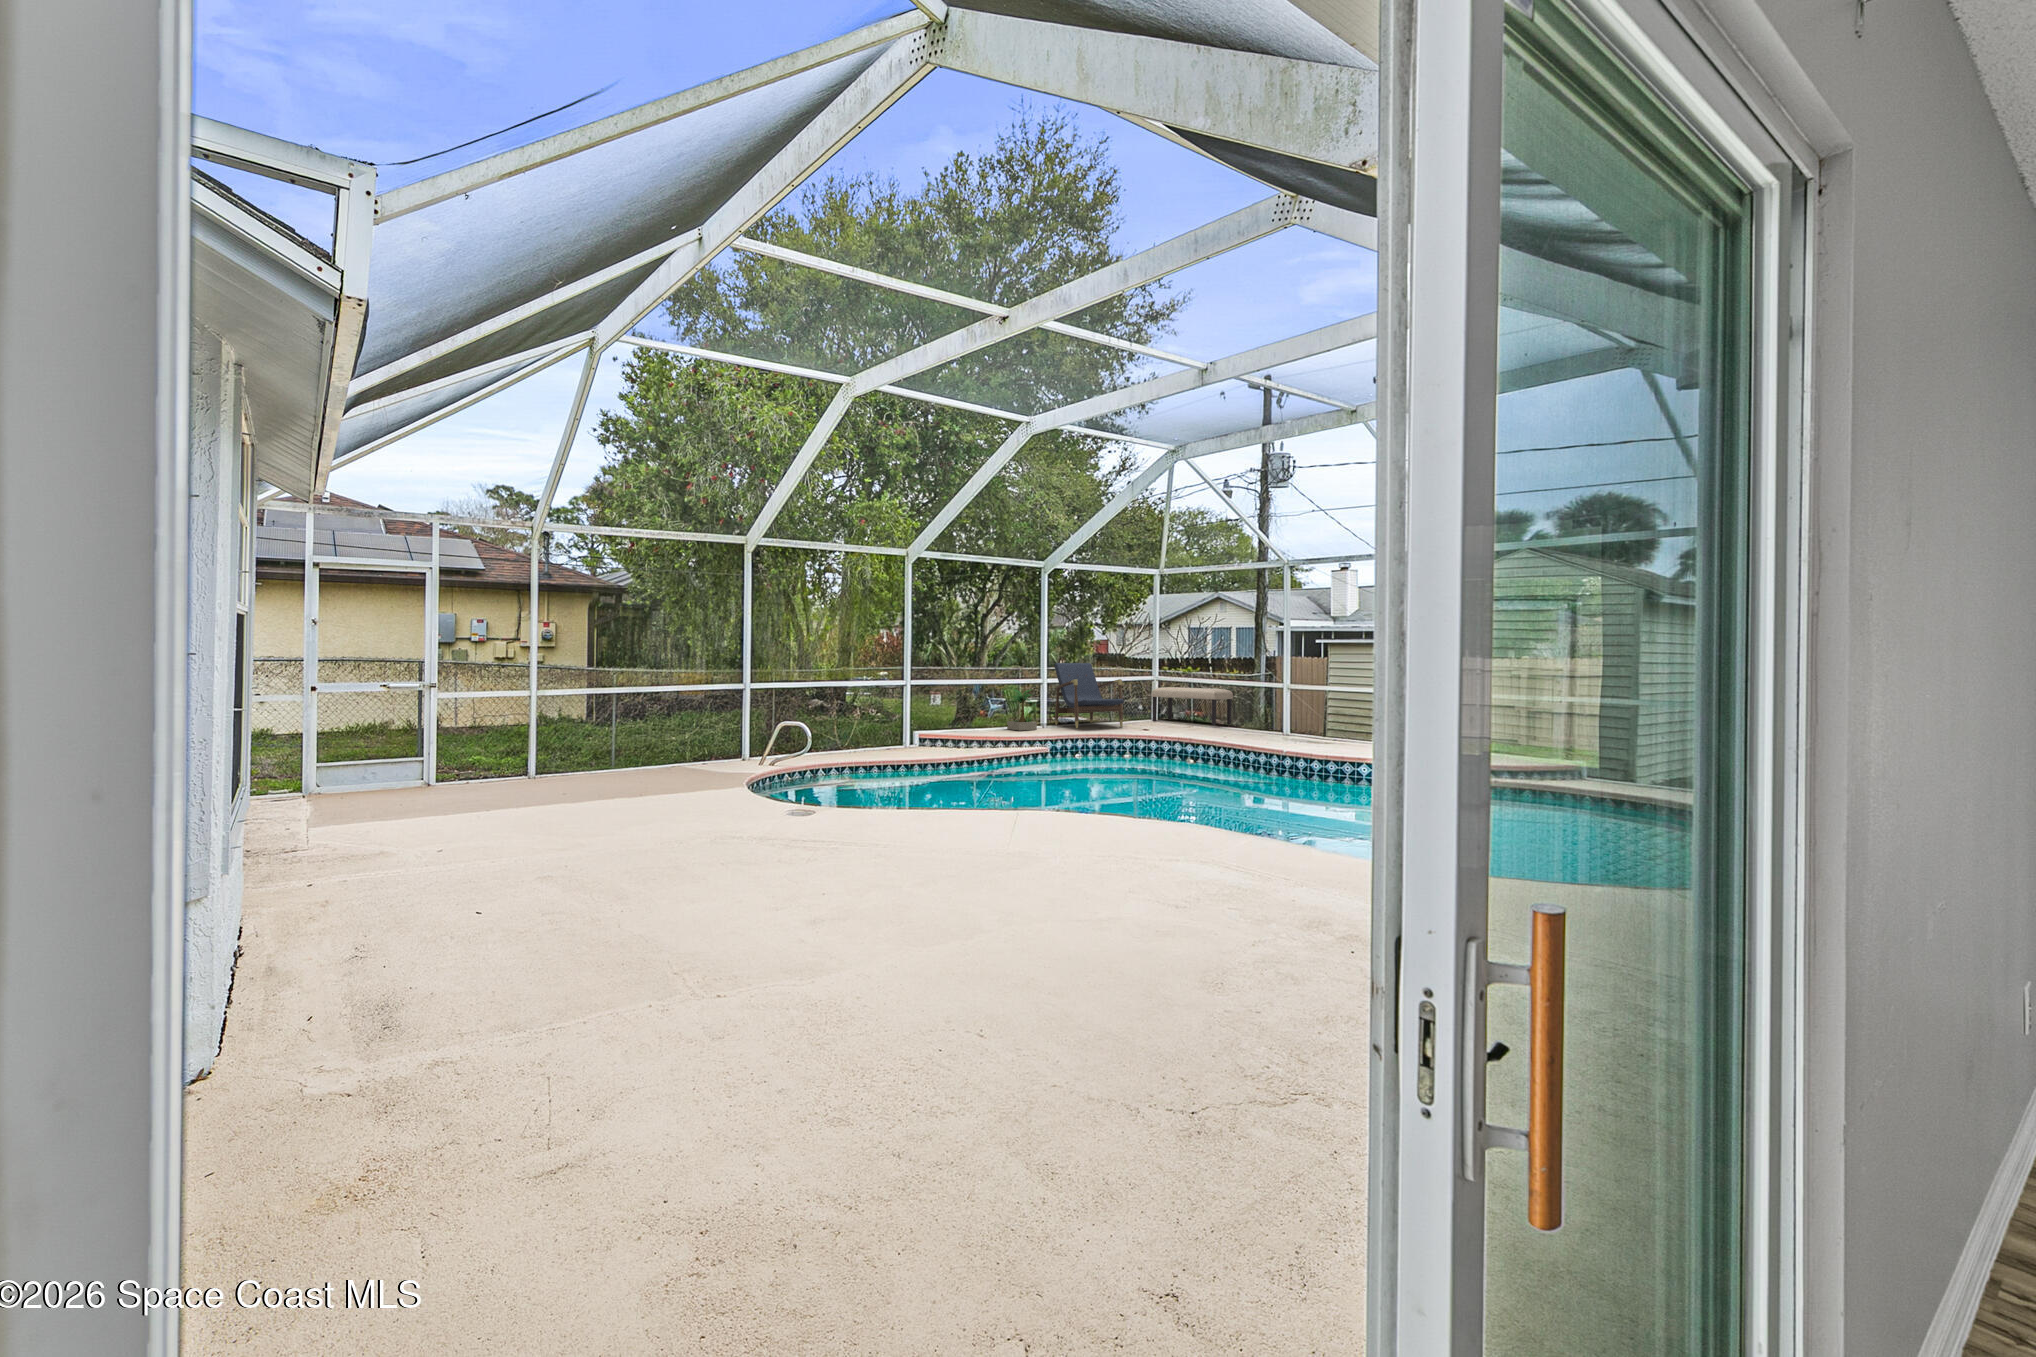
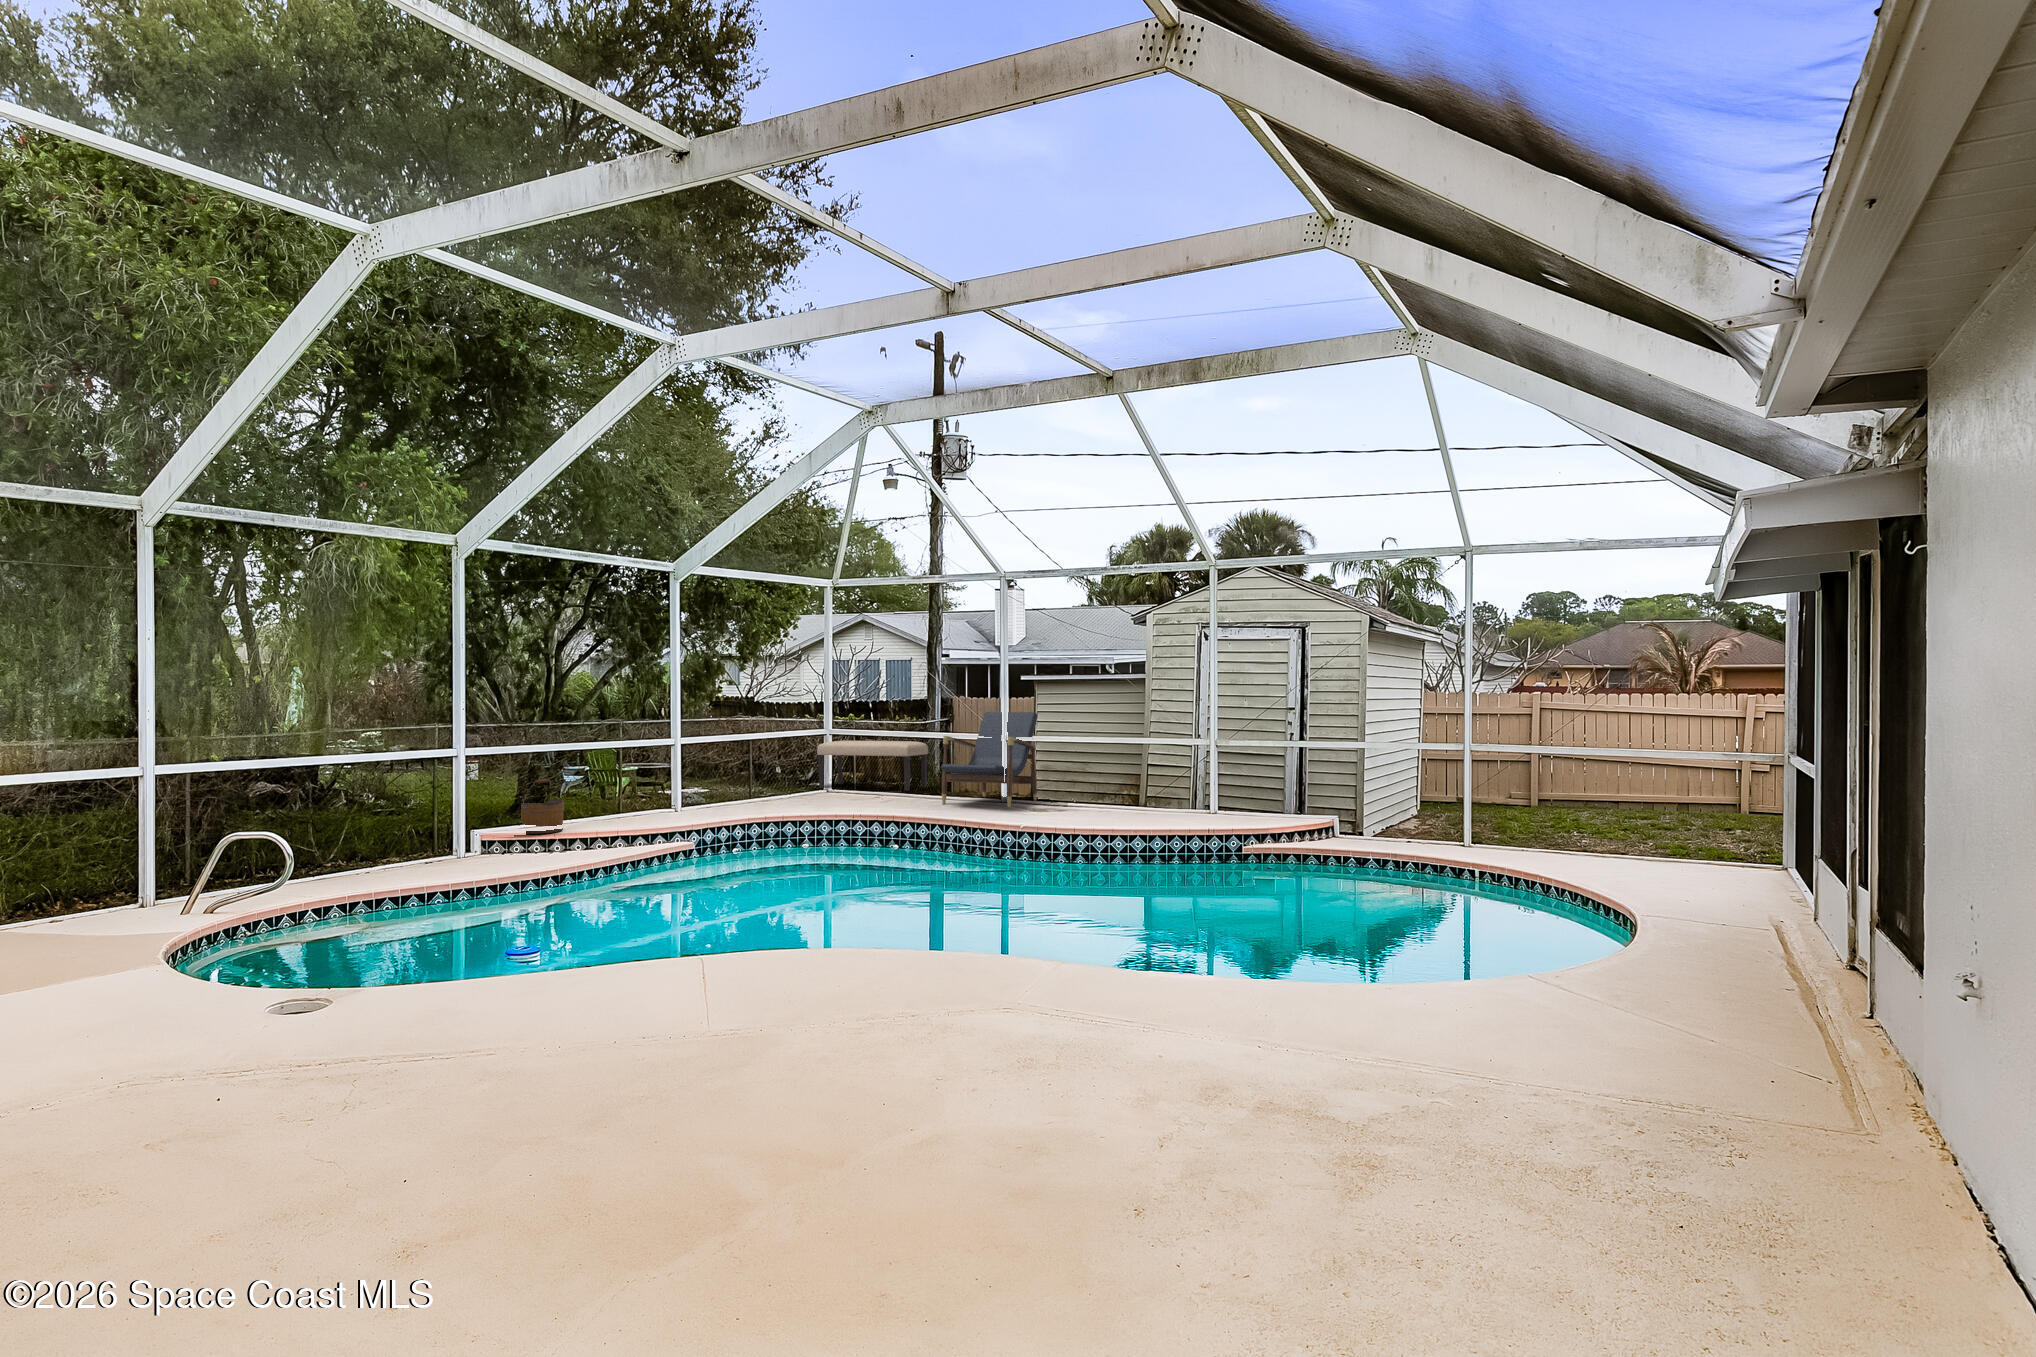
lounge chair: present [1054,663,1124,728] -> present [941,712,1038,807]
potted plant: present [1007,689,1037,730] -> none [616,752,662,815]
bucket: none [943,702,971,737] -> present [521,779,564,834]

